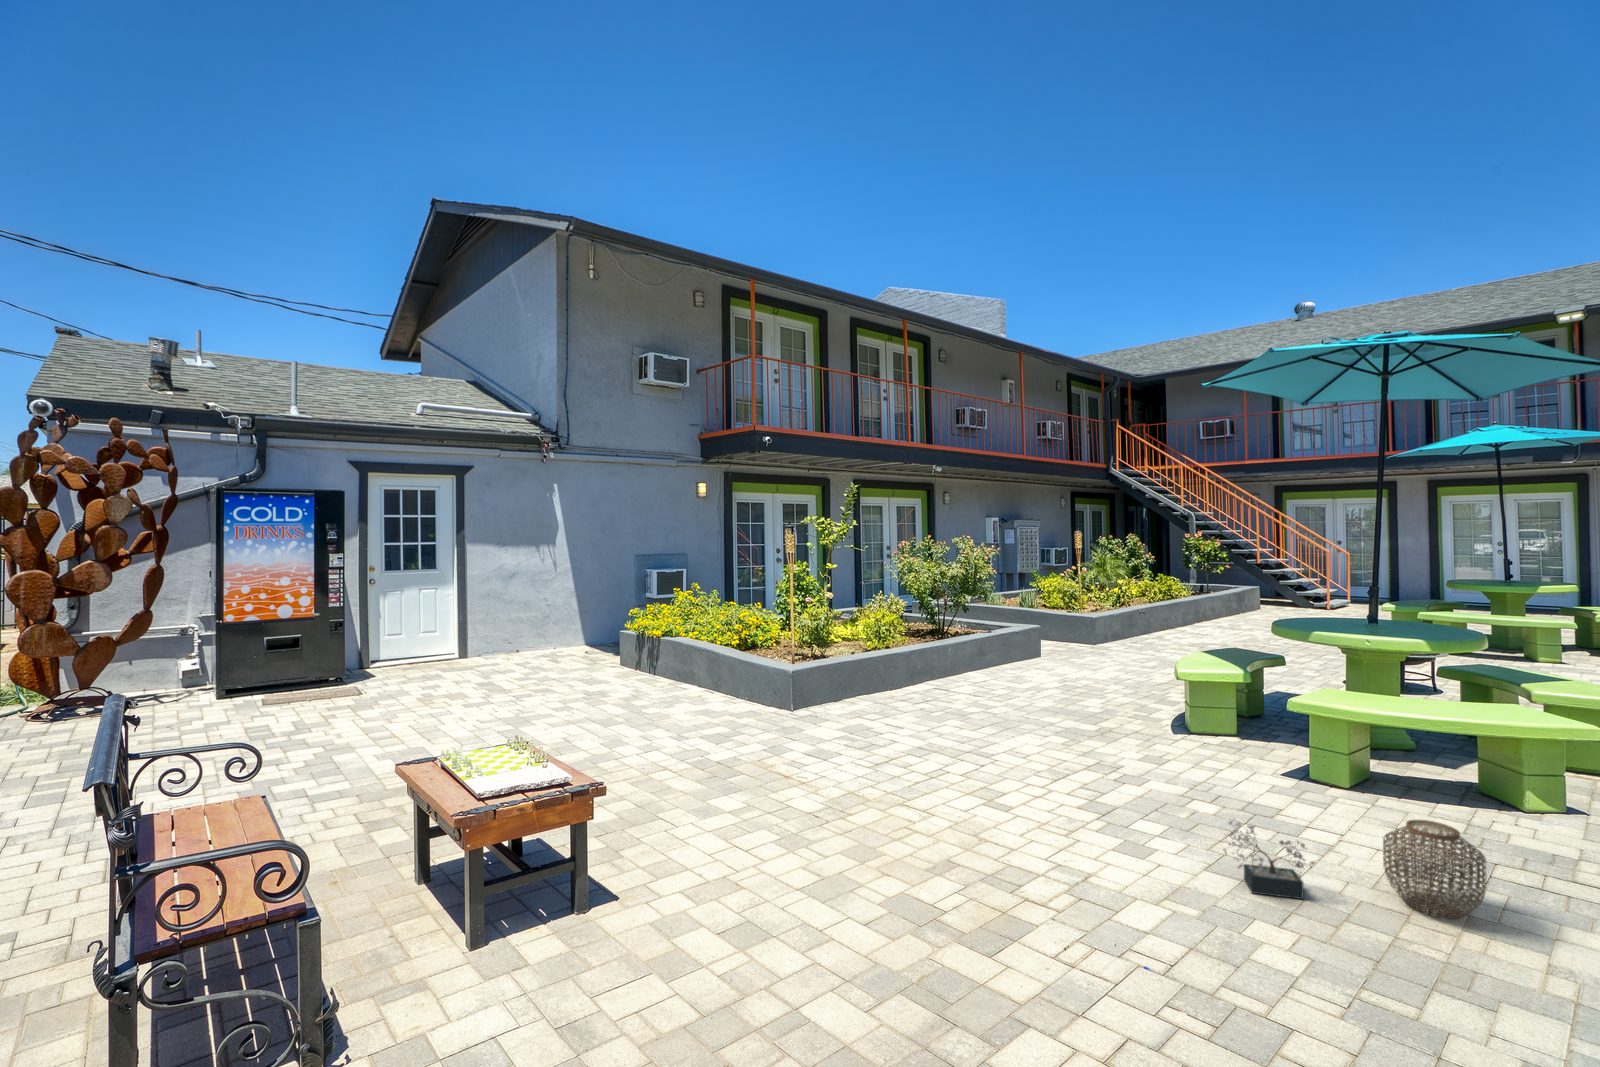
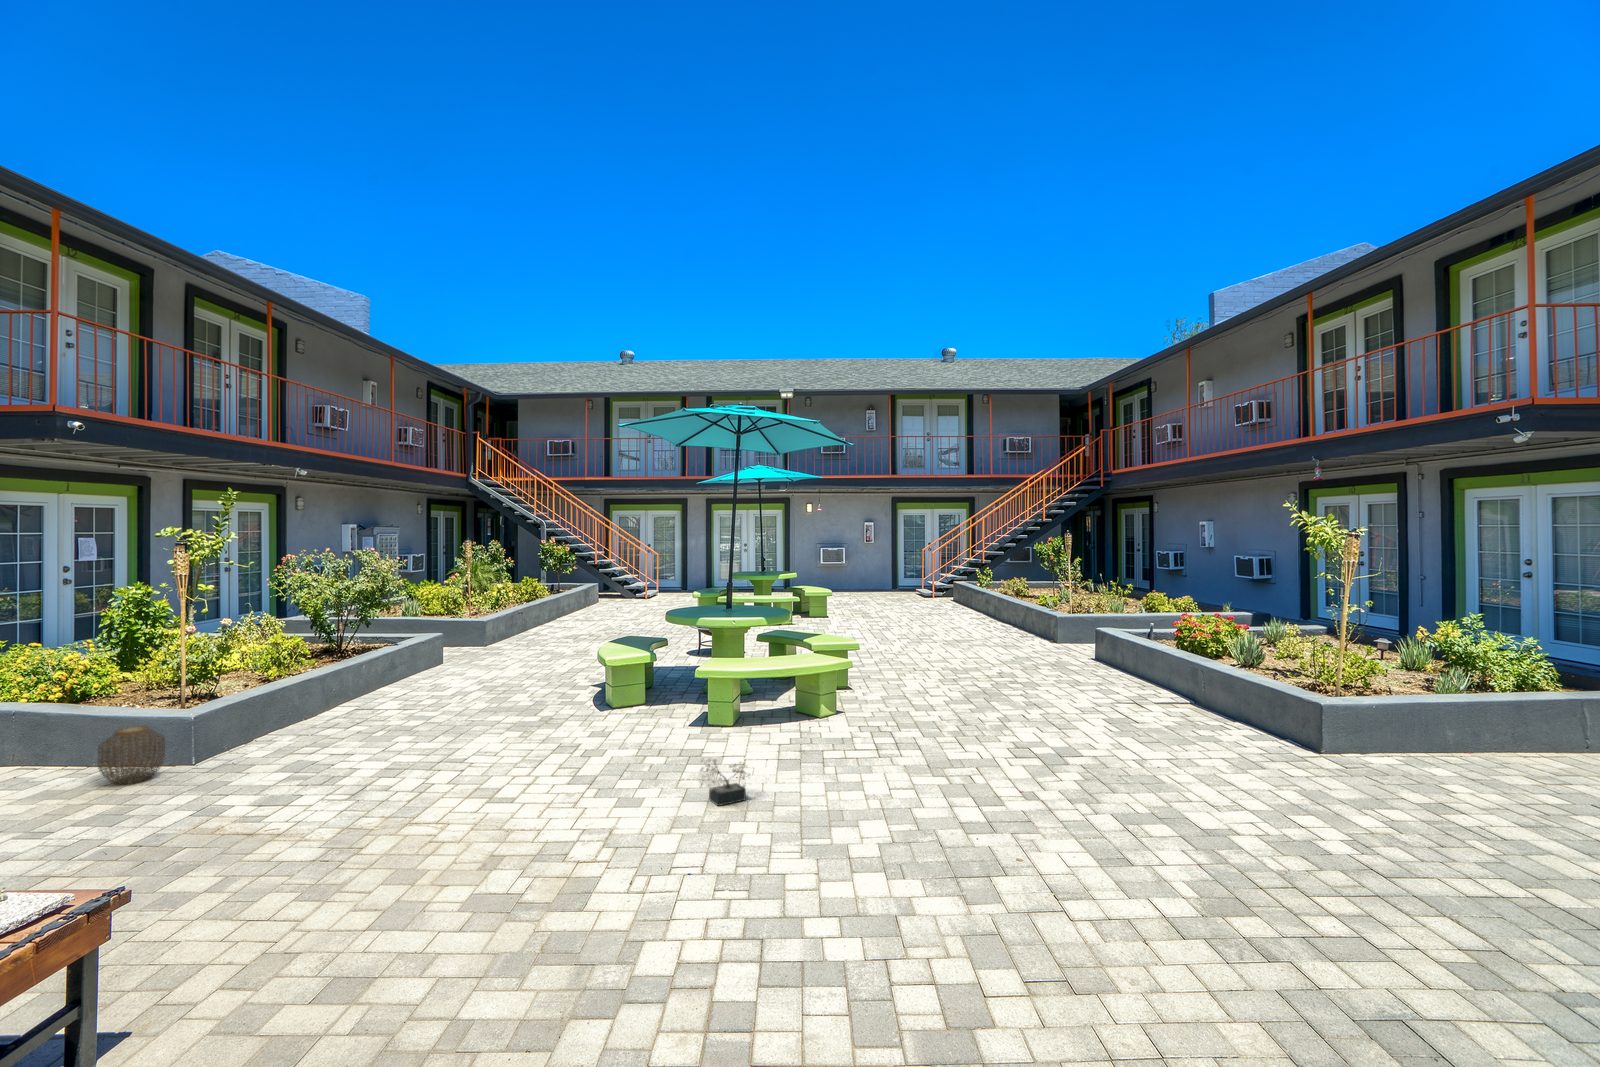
woven basket: present [1383,820,1486,919] -> present [98,726,165,785]

